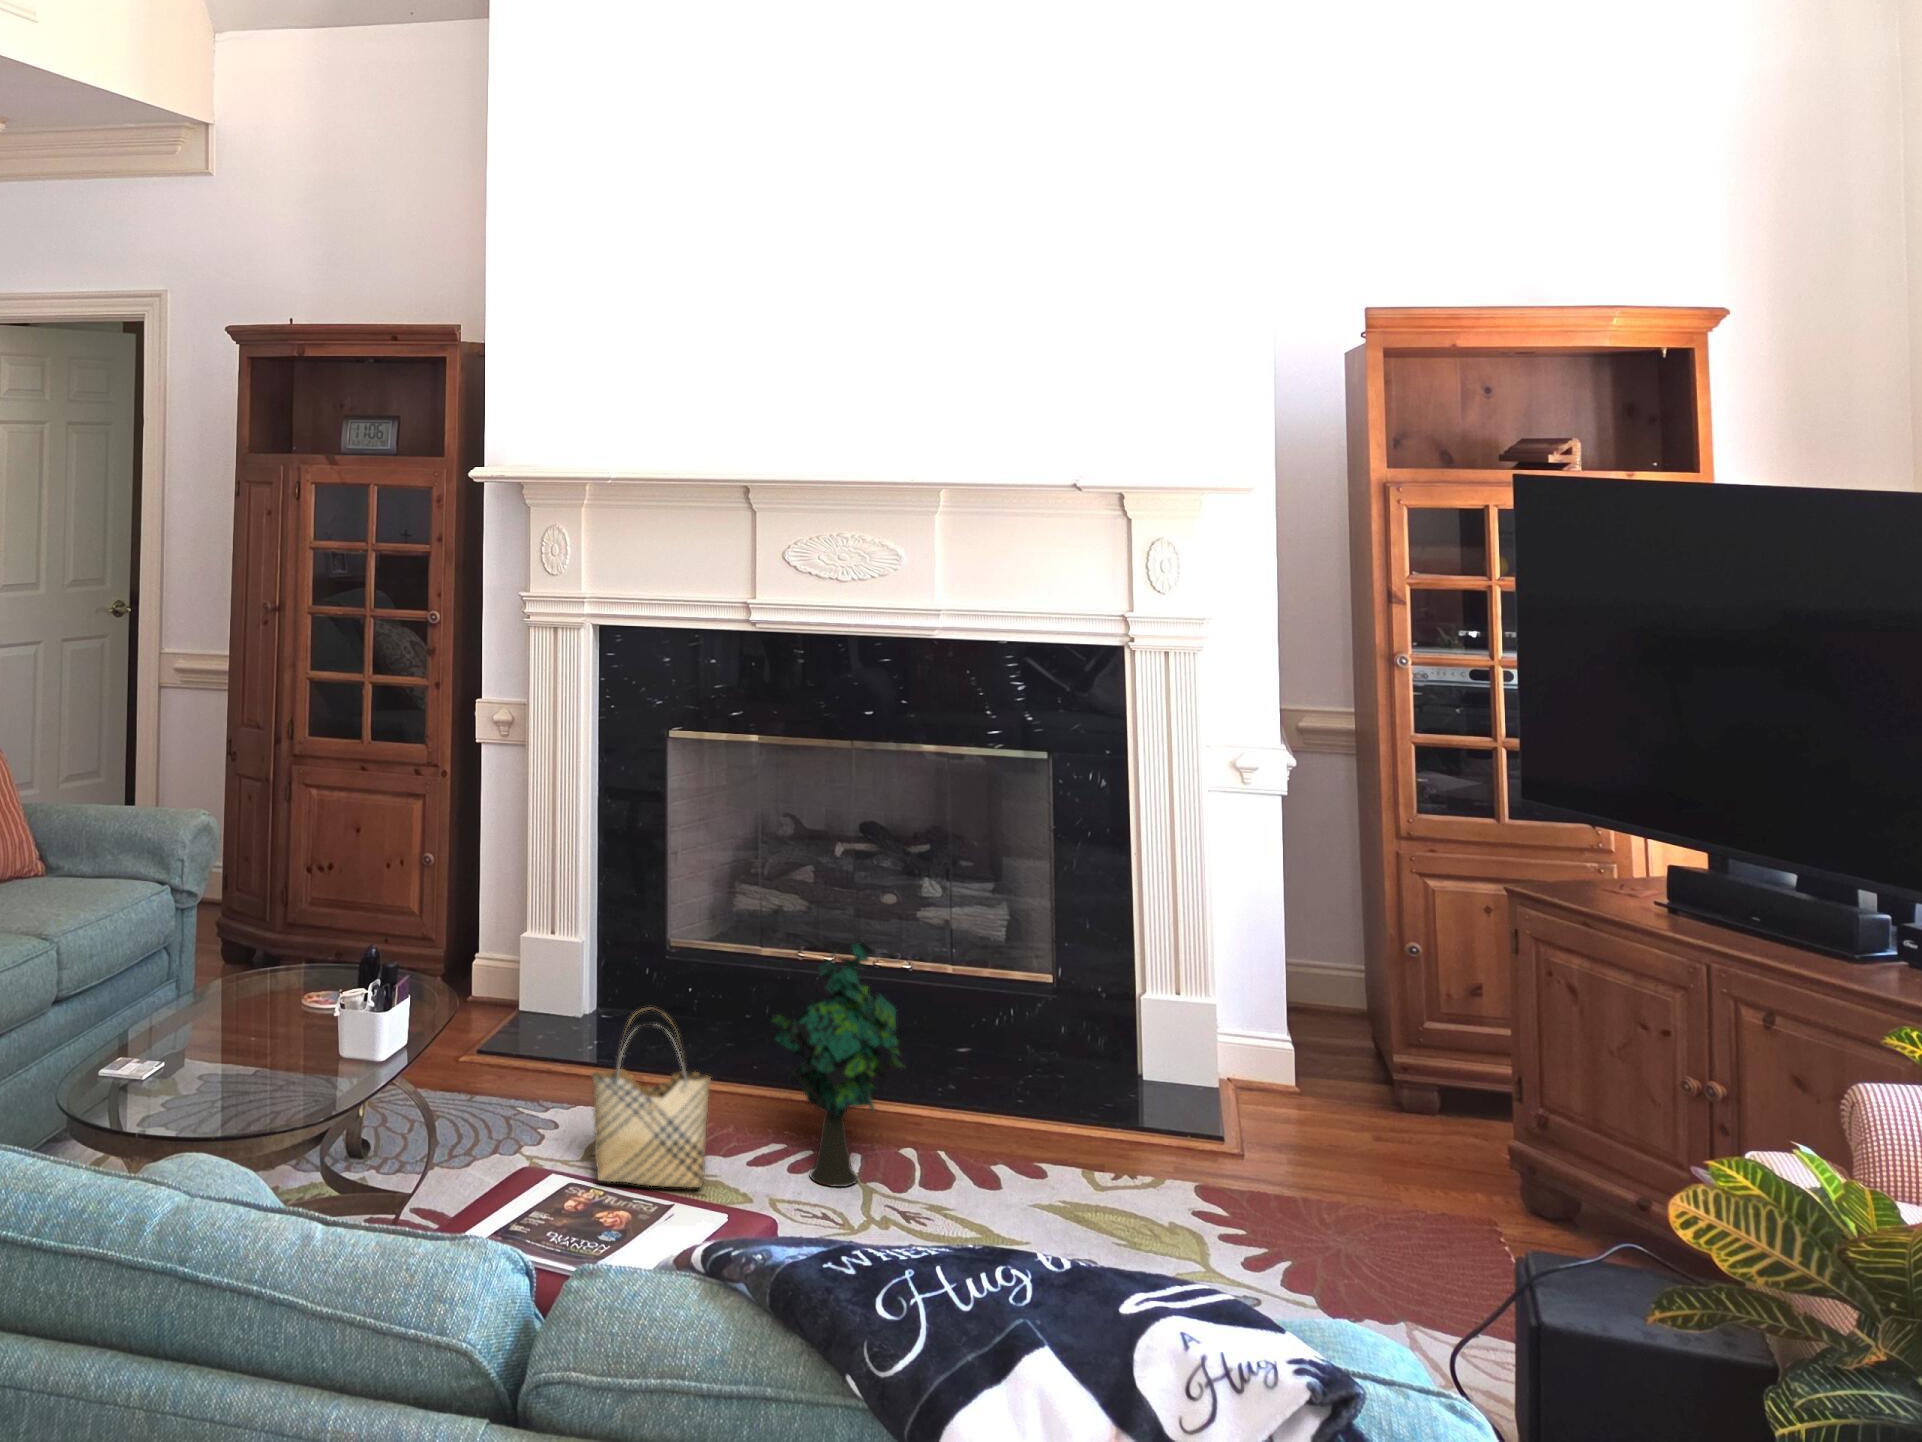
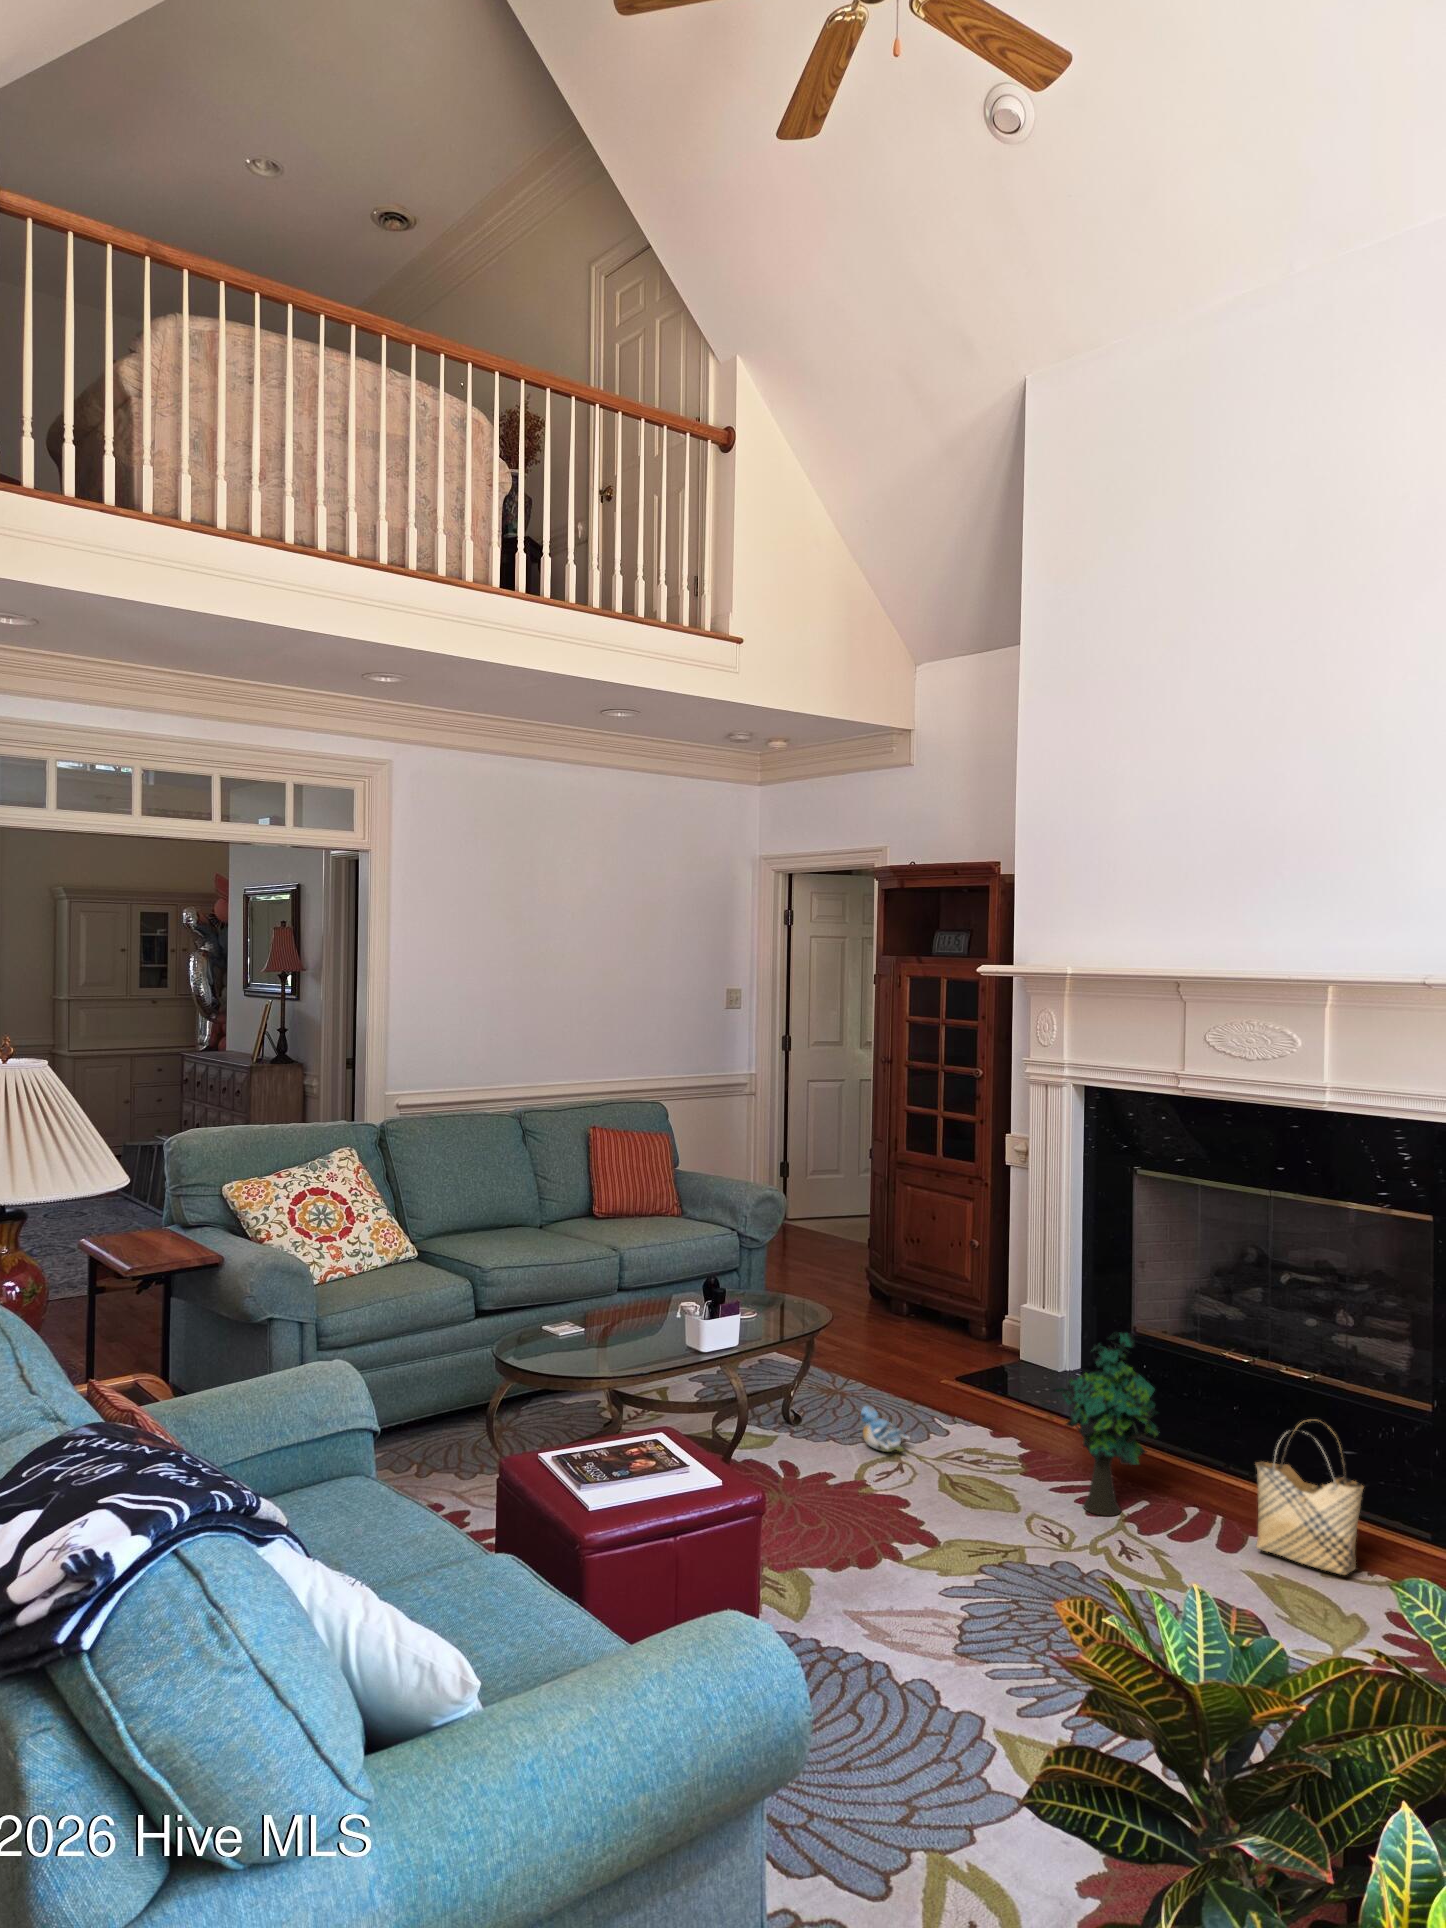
woven basket: present [591,1007,710,1188] -> present [1256,1419,1364,1575]
plush toy: none [479,1110,558,1171] -> present [860,1406,910,1452]

